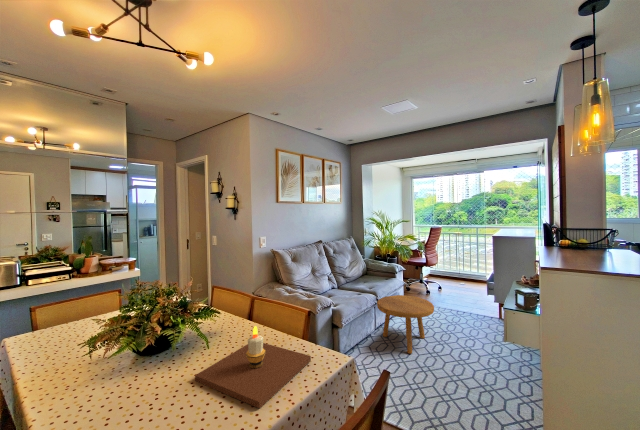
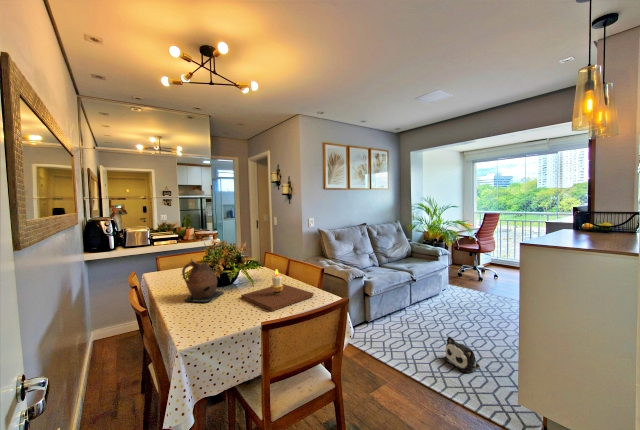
footstool: present [377,295,434,354] -> none [410,275,465,326]
ceramic pitcher: none [79,322,162,407] -> present [182,259,224,302]
plush toy: none [434,371,474,413] -> present [444,337,480,372]

